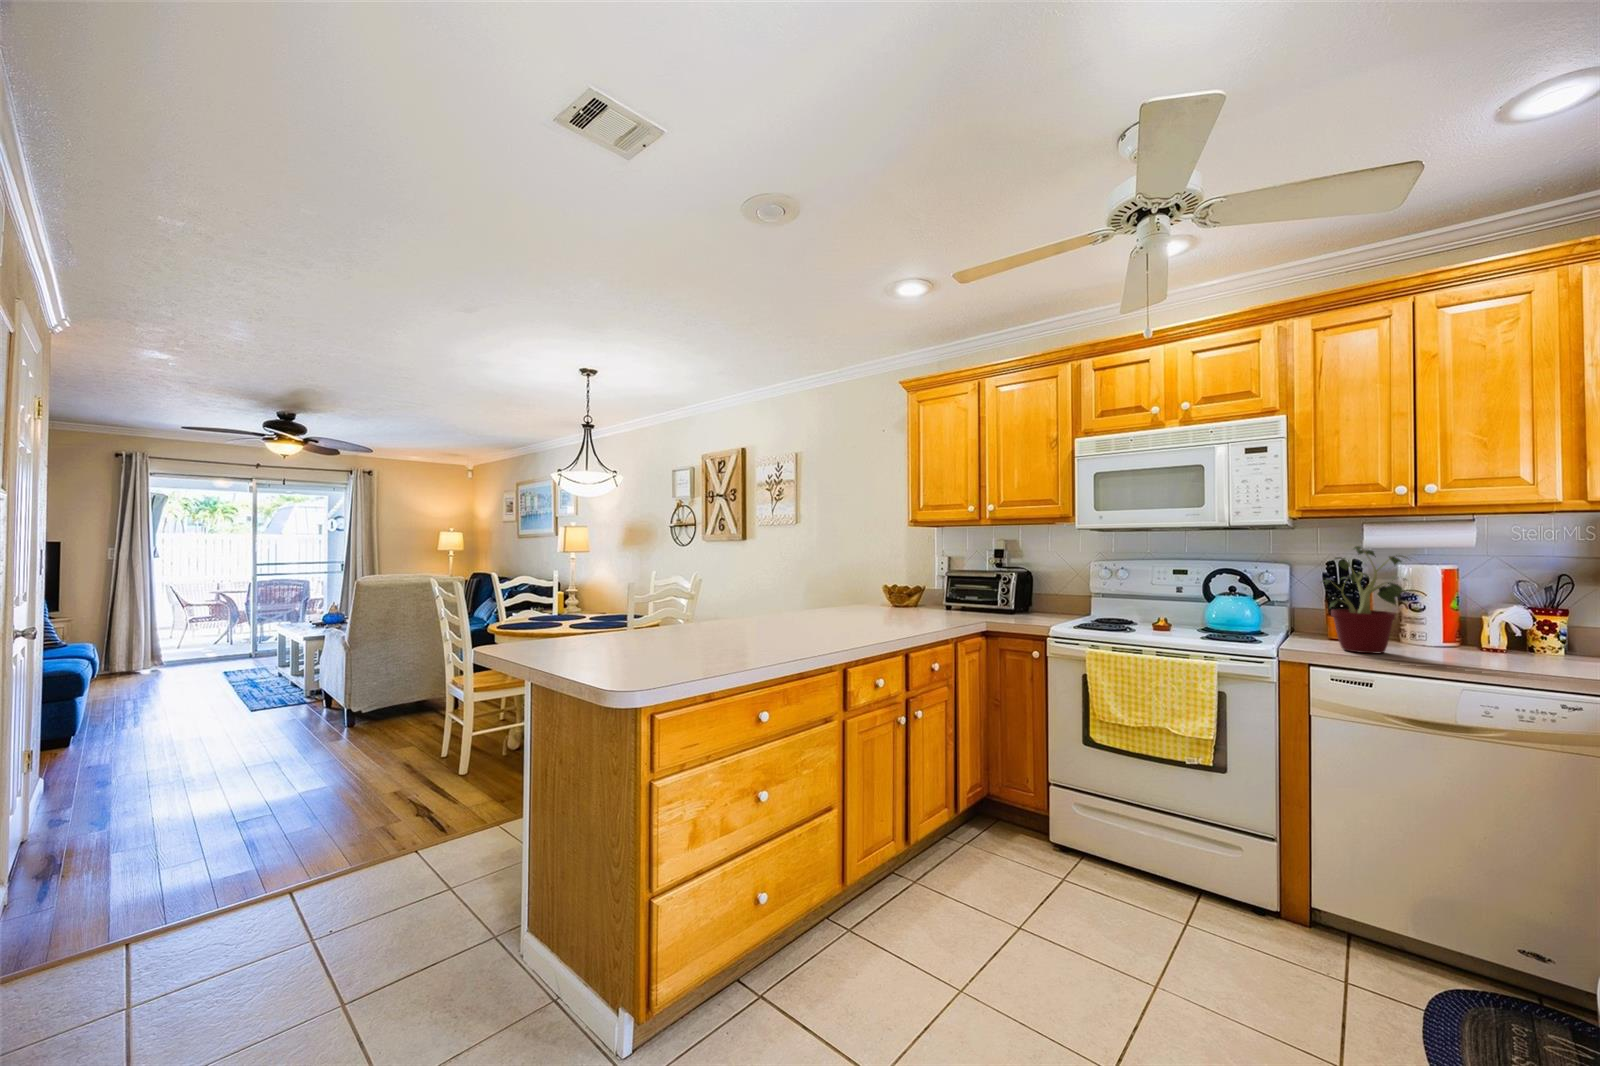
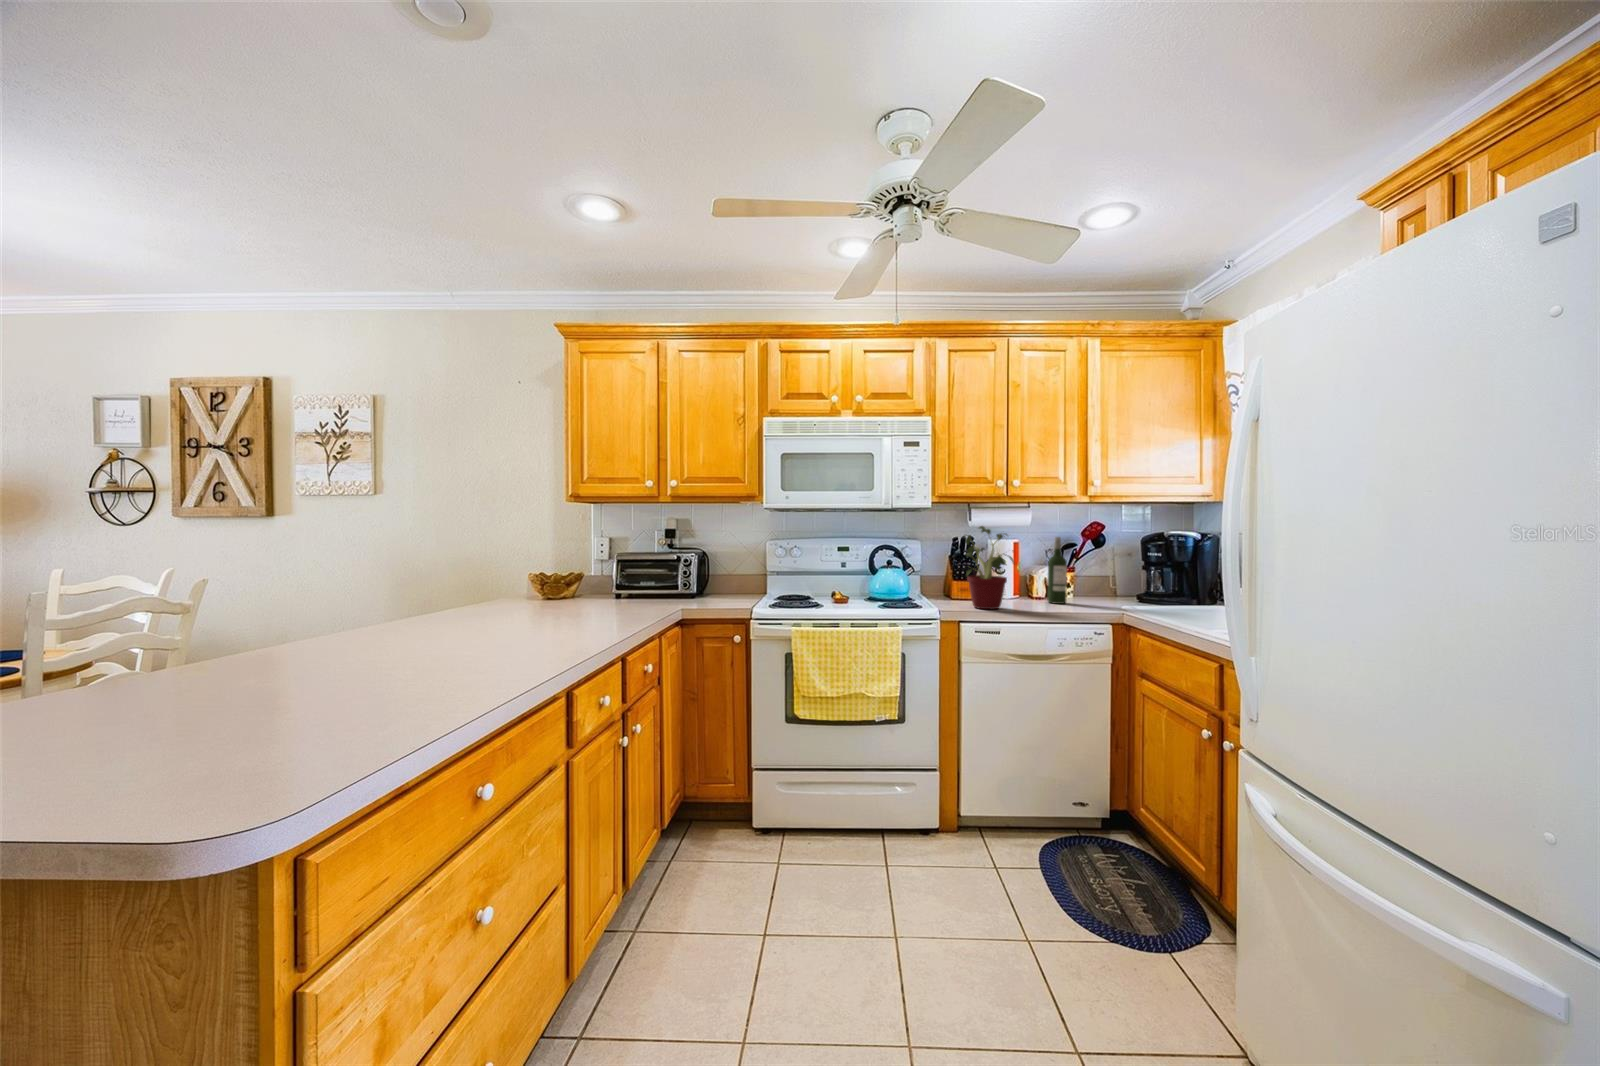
wine bottle: none [1500,561,1539,659] -> present [1048,537,1067,604]

